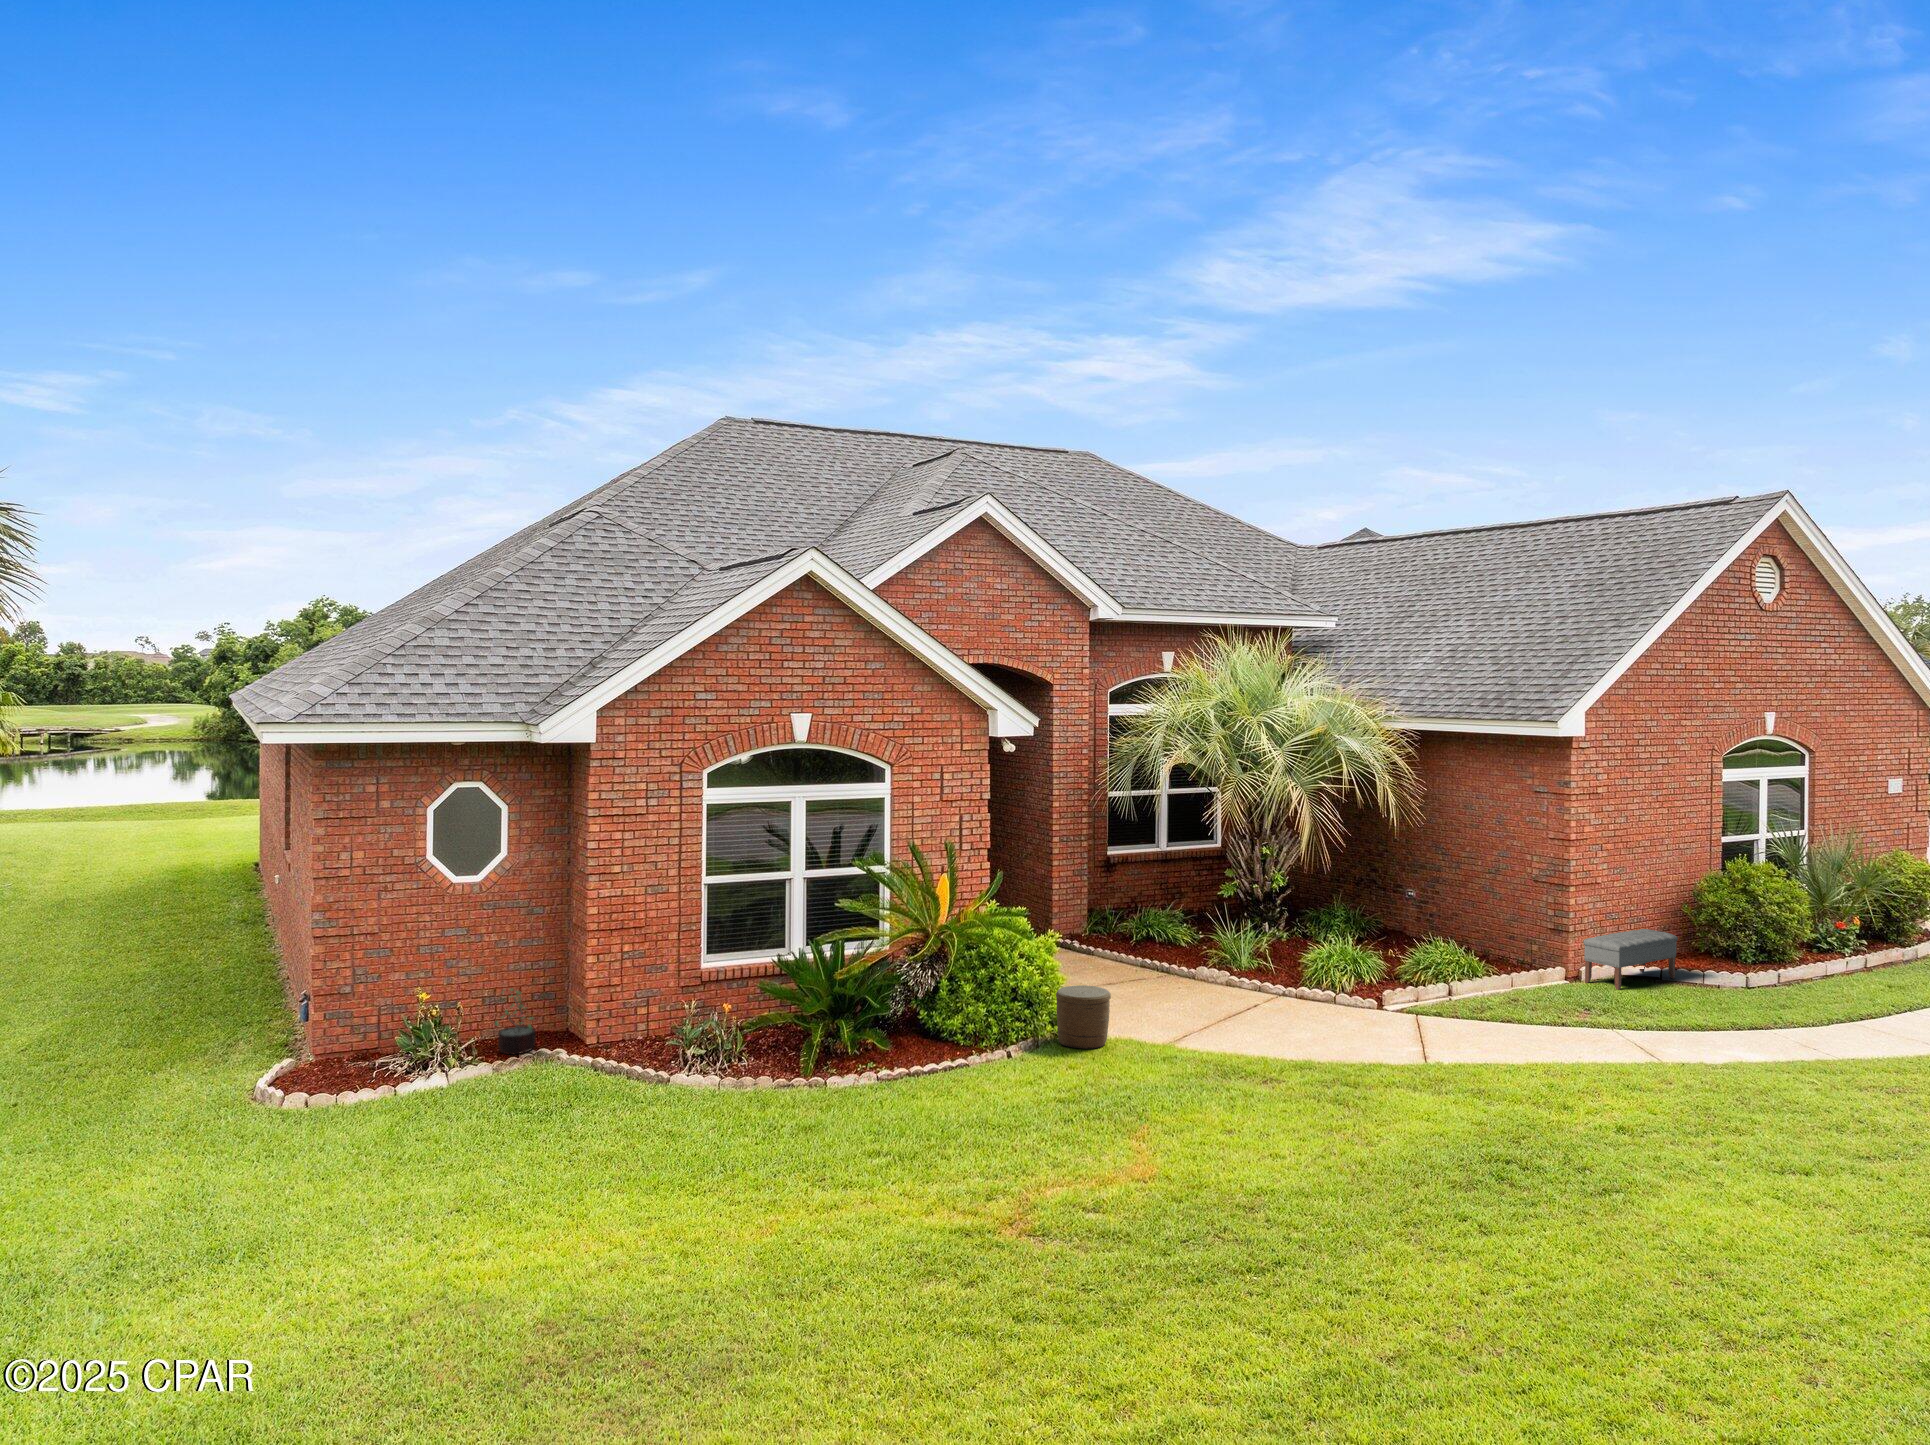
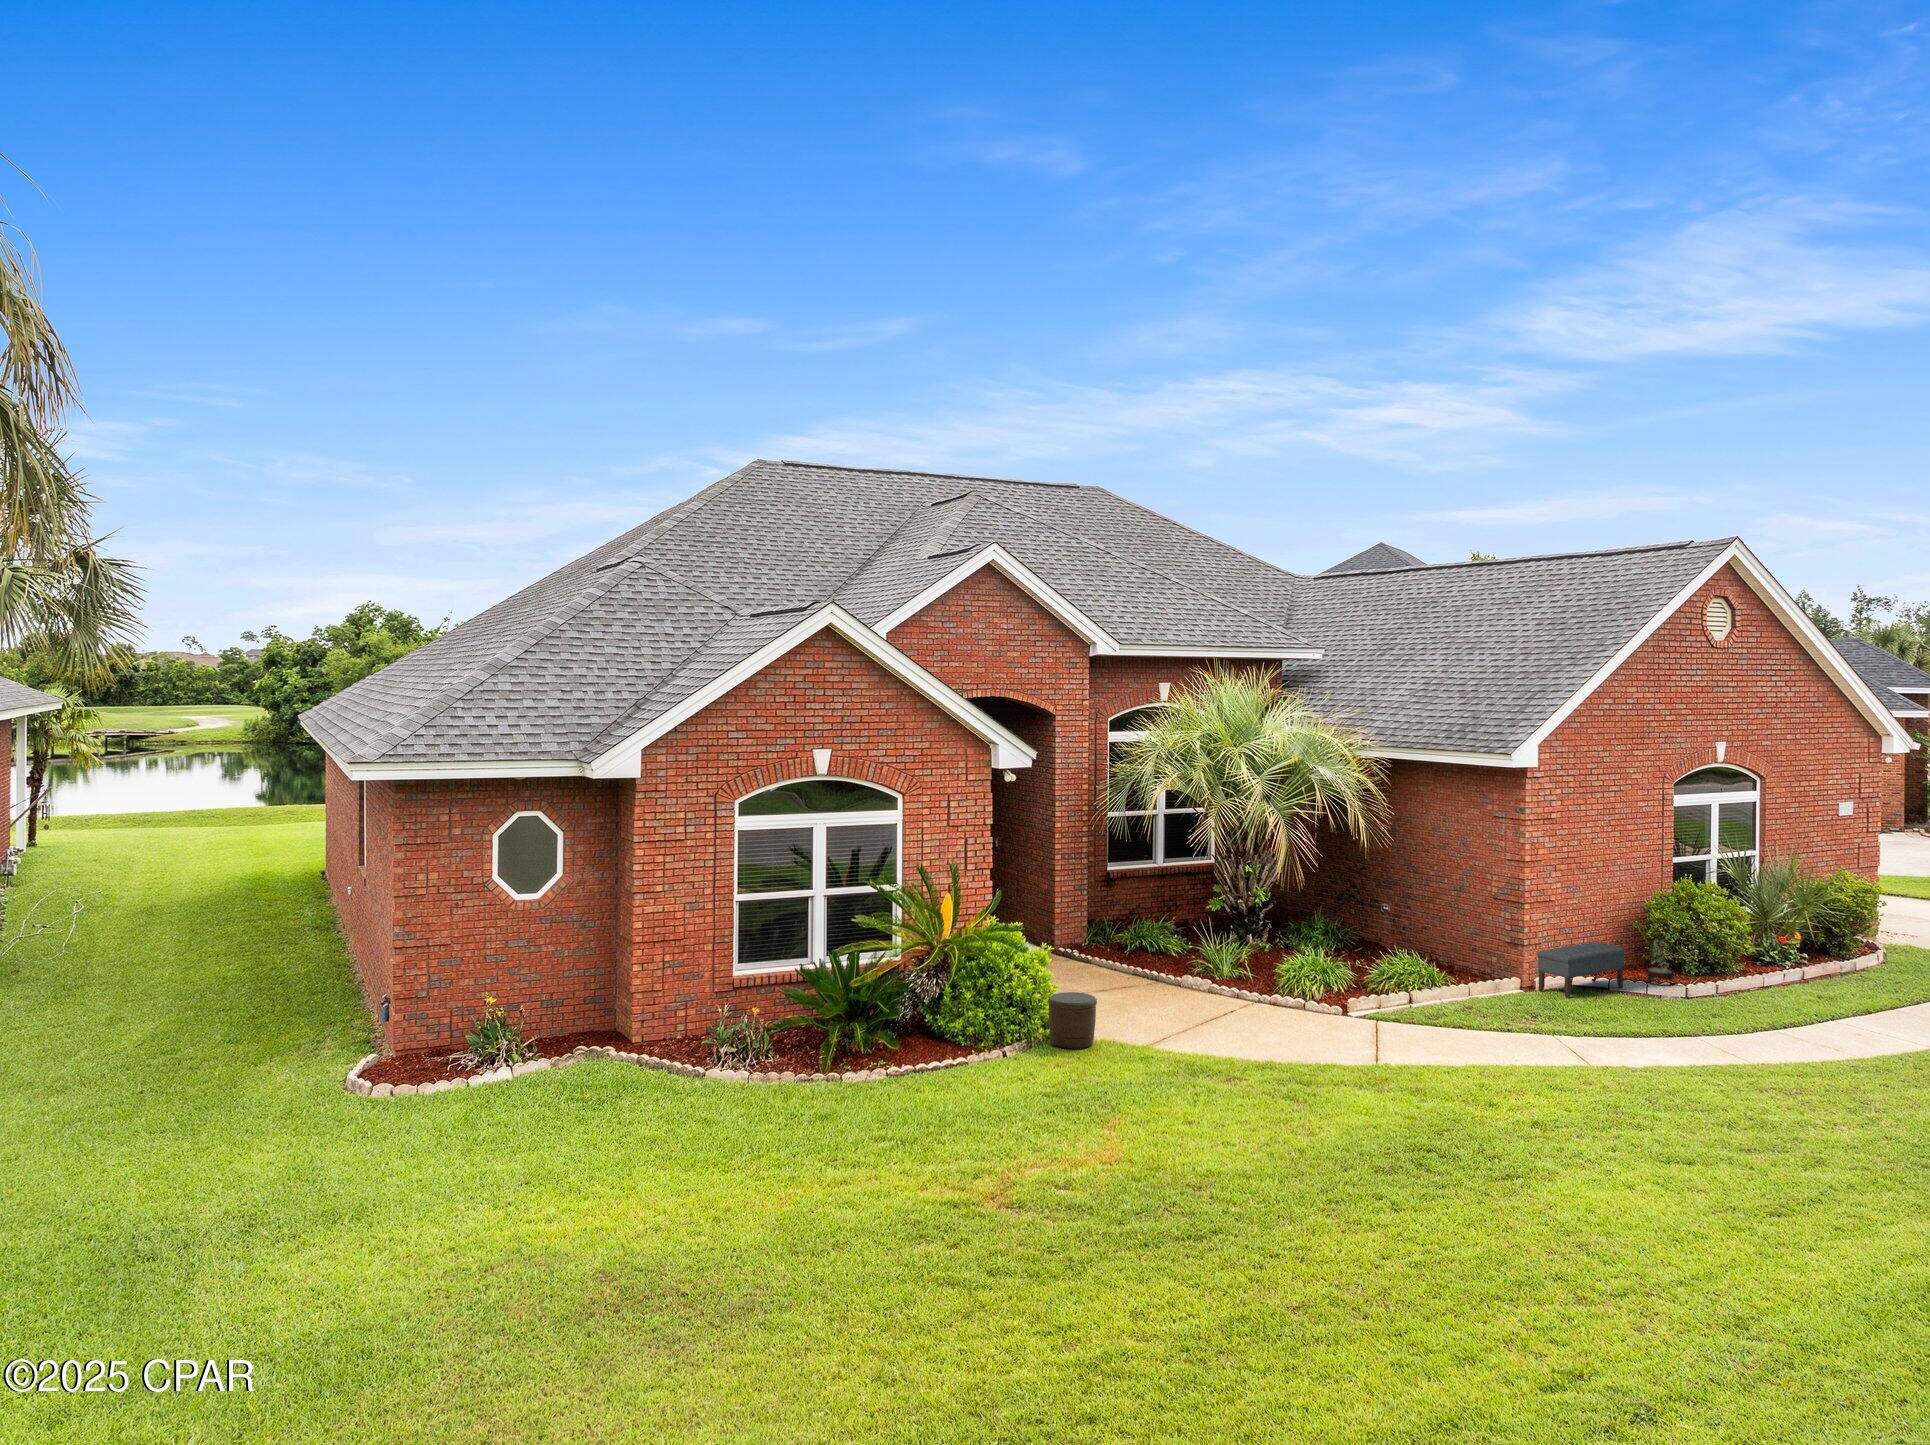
decorative plant: present [494,988,536,1054] -> present [1647,941,1674,986]

